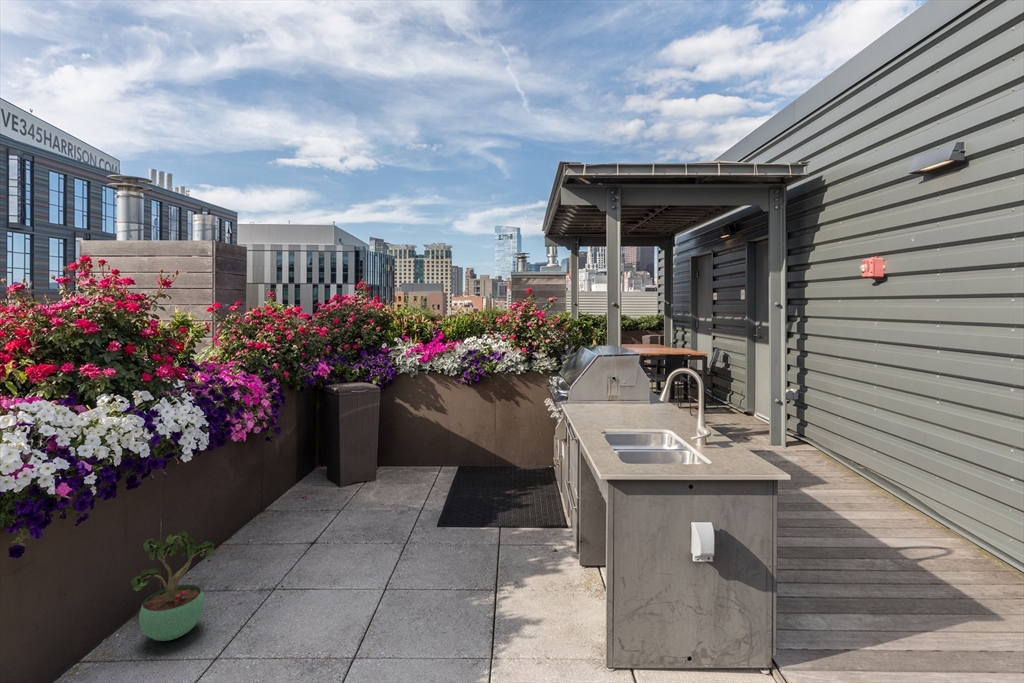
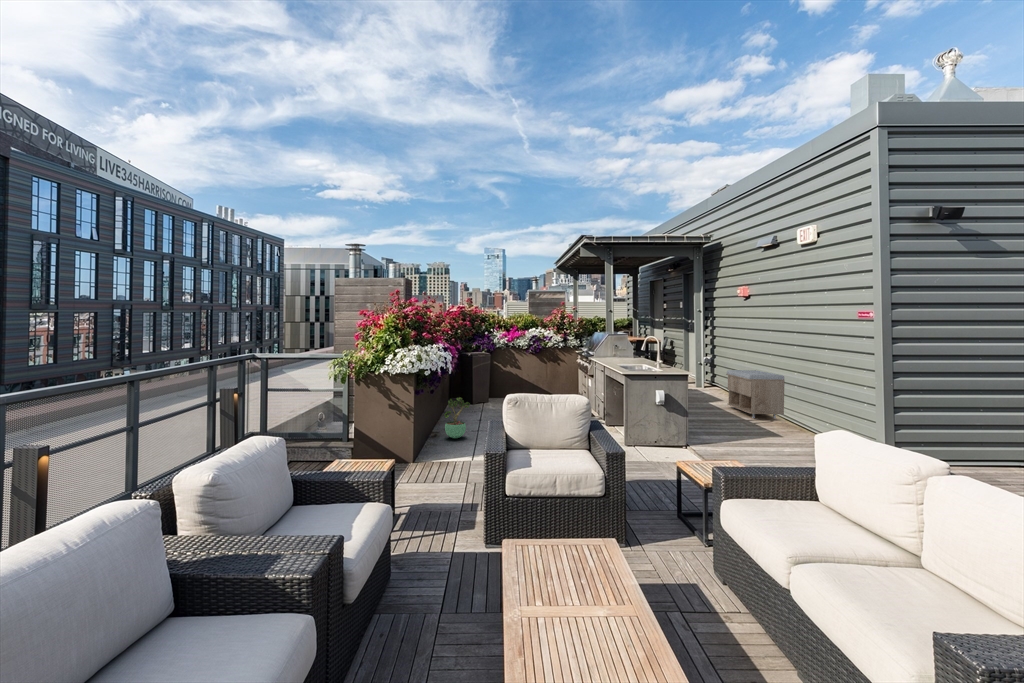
storage bench: none [846,428,1002,552] -> present [726,370,785,418]

